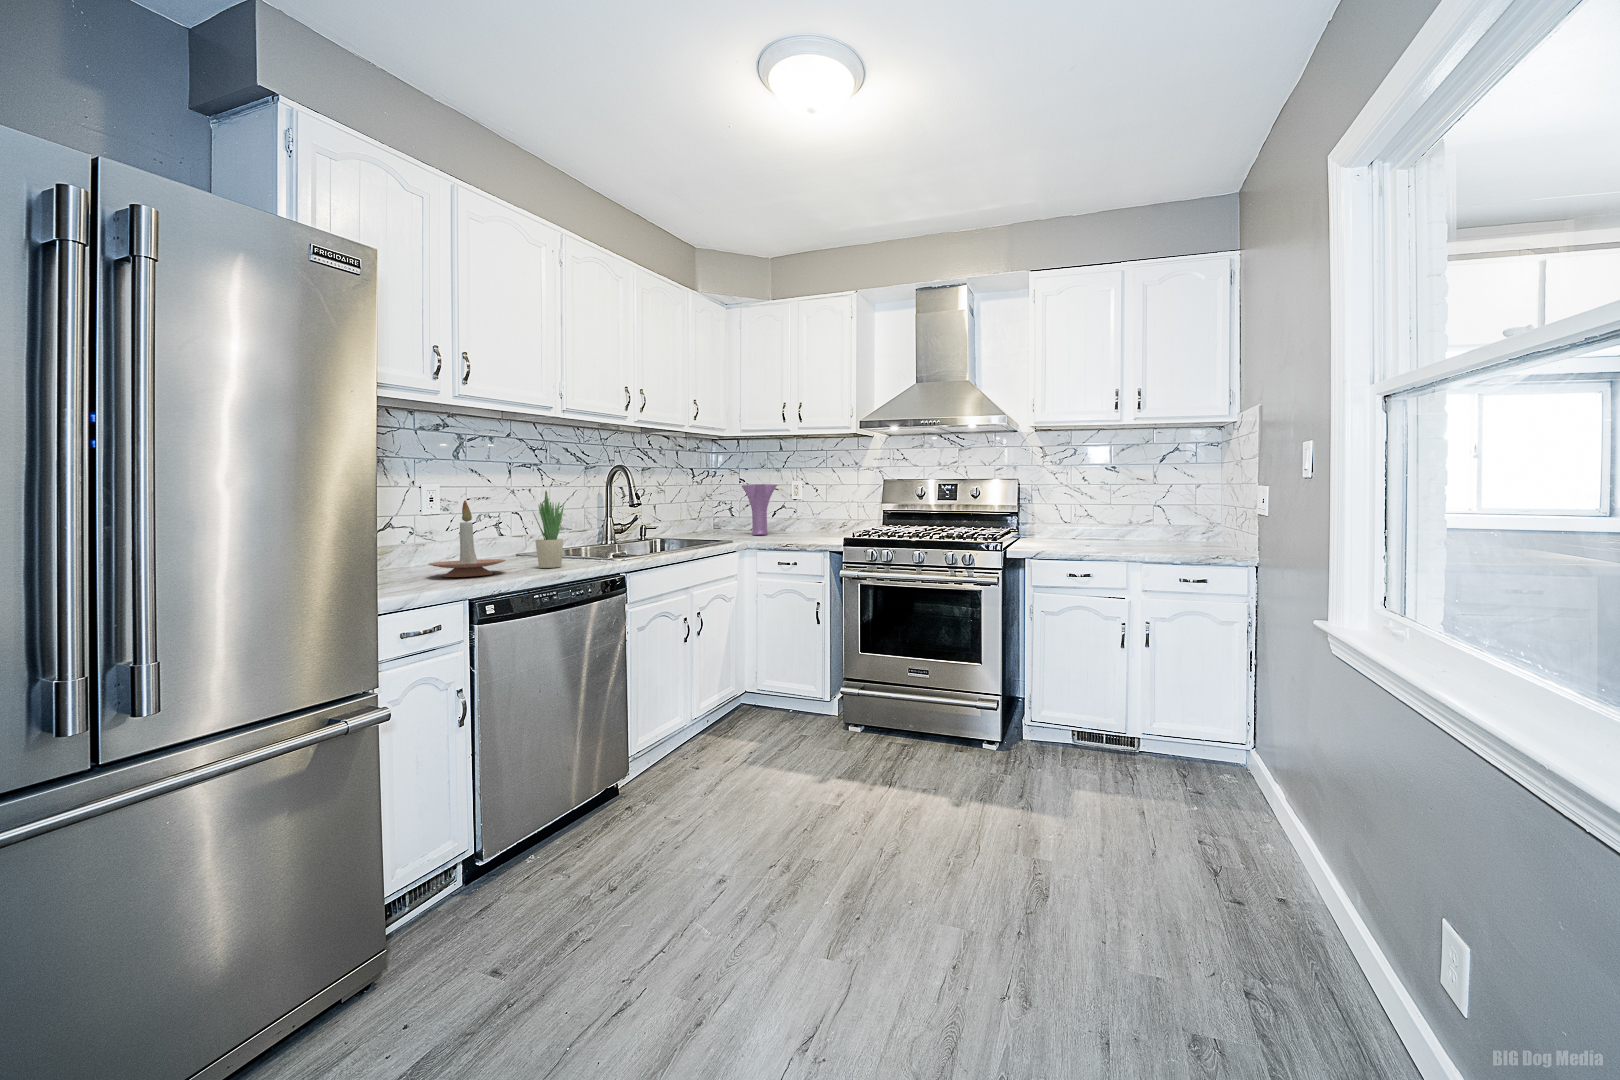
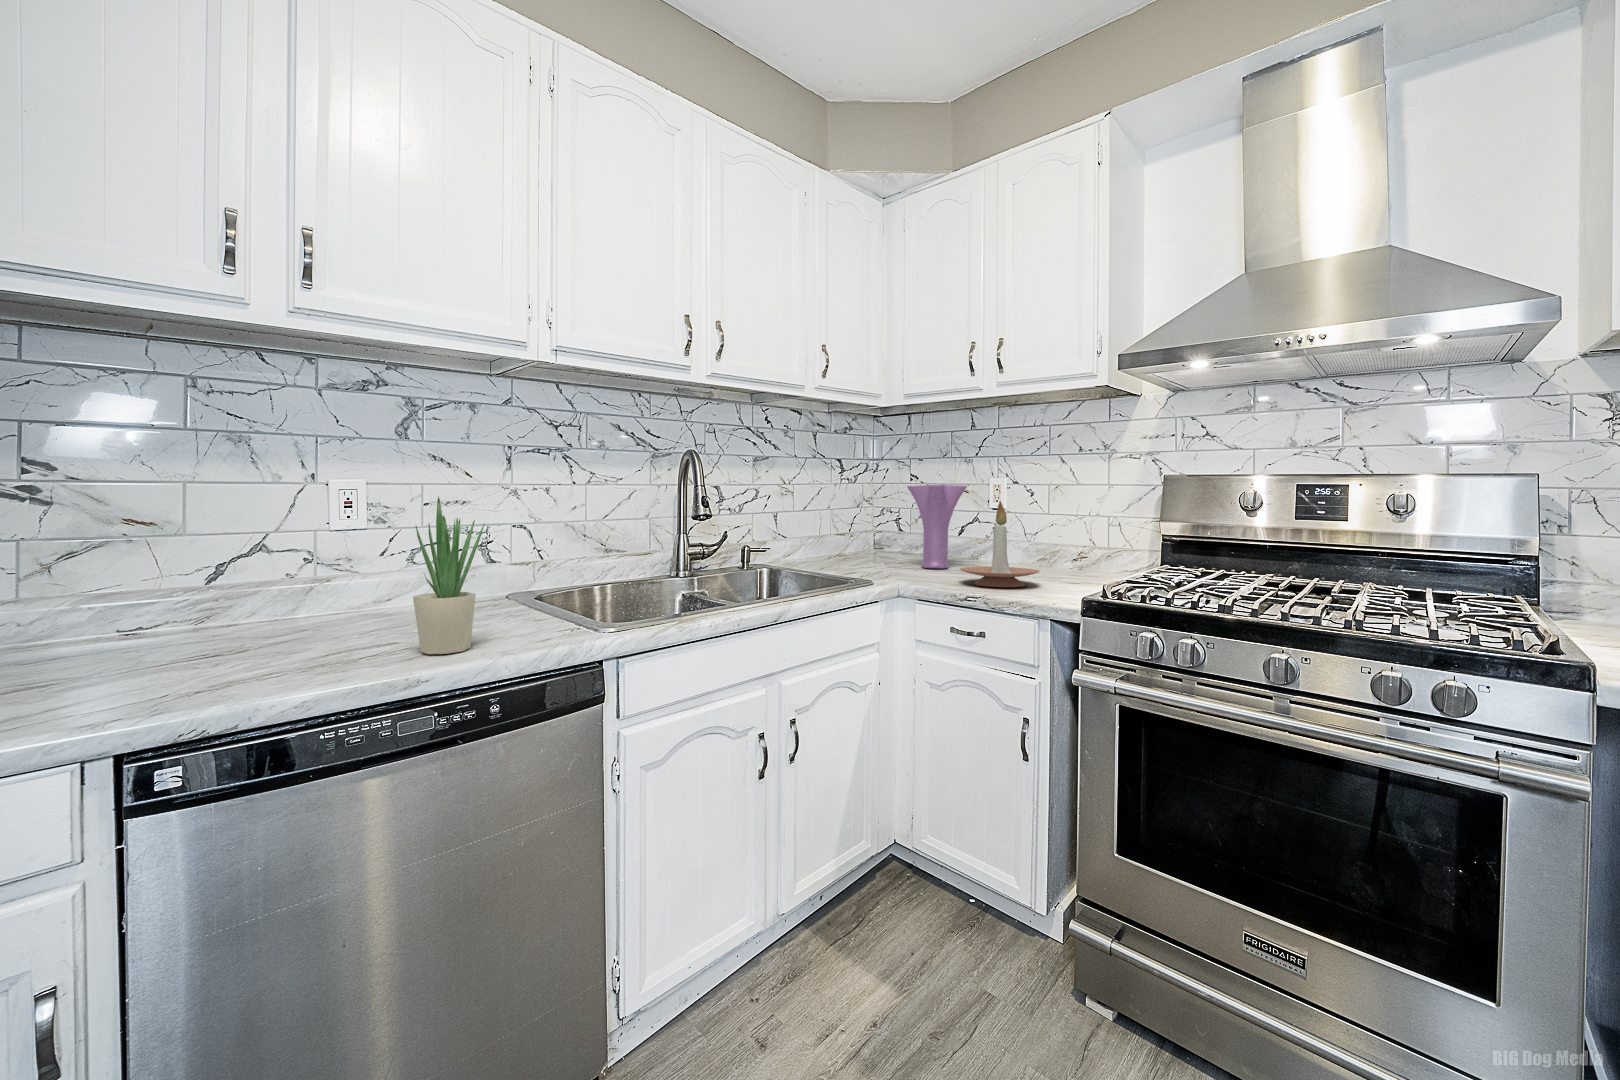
candle holder: present [429,500,506,577] -> present [960,502,1040,587]

